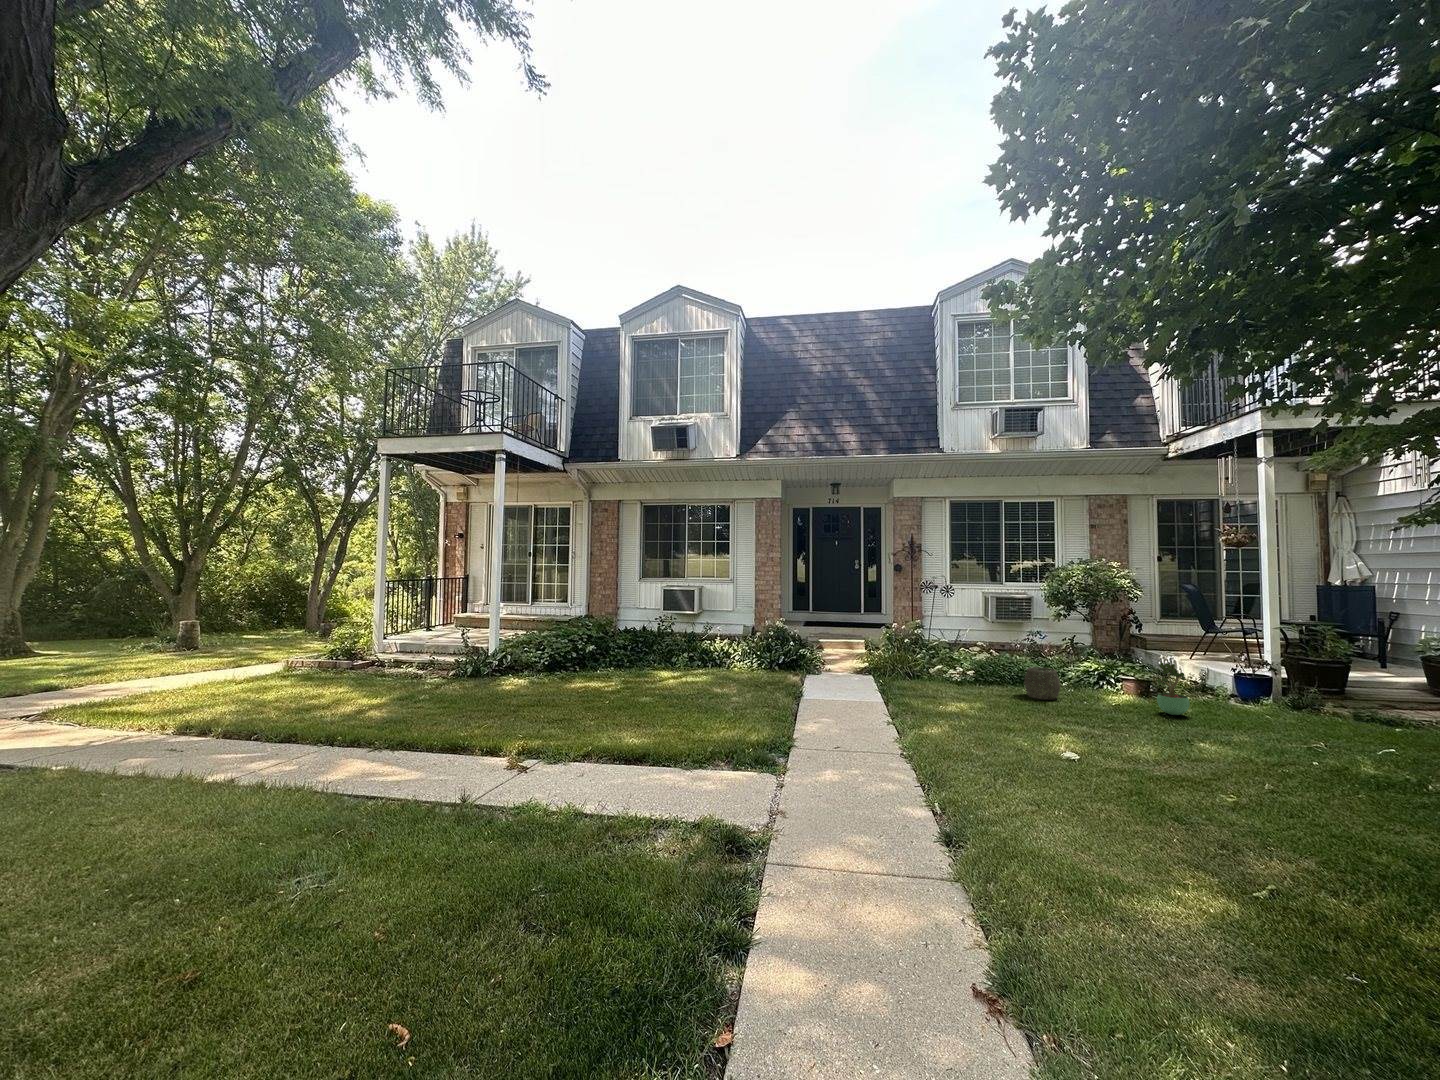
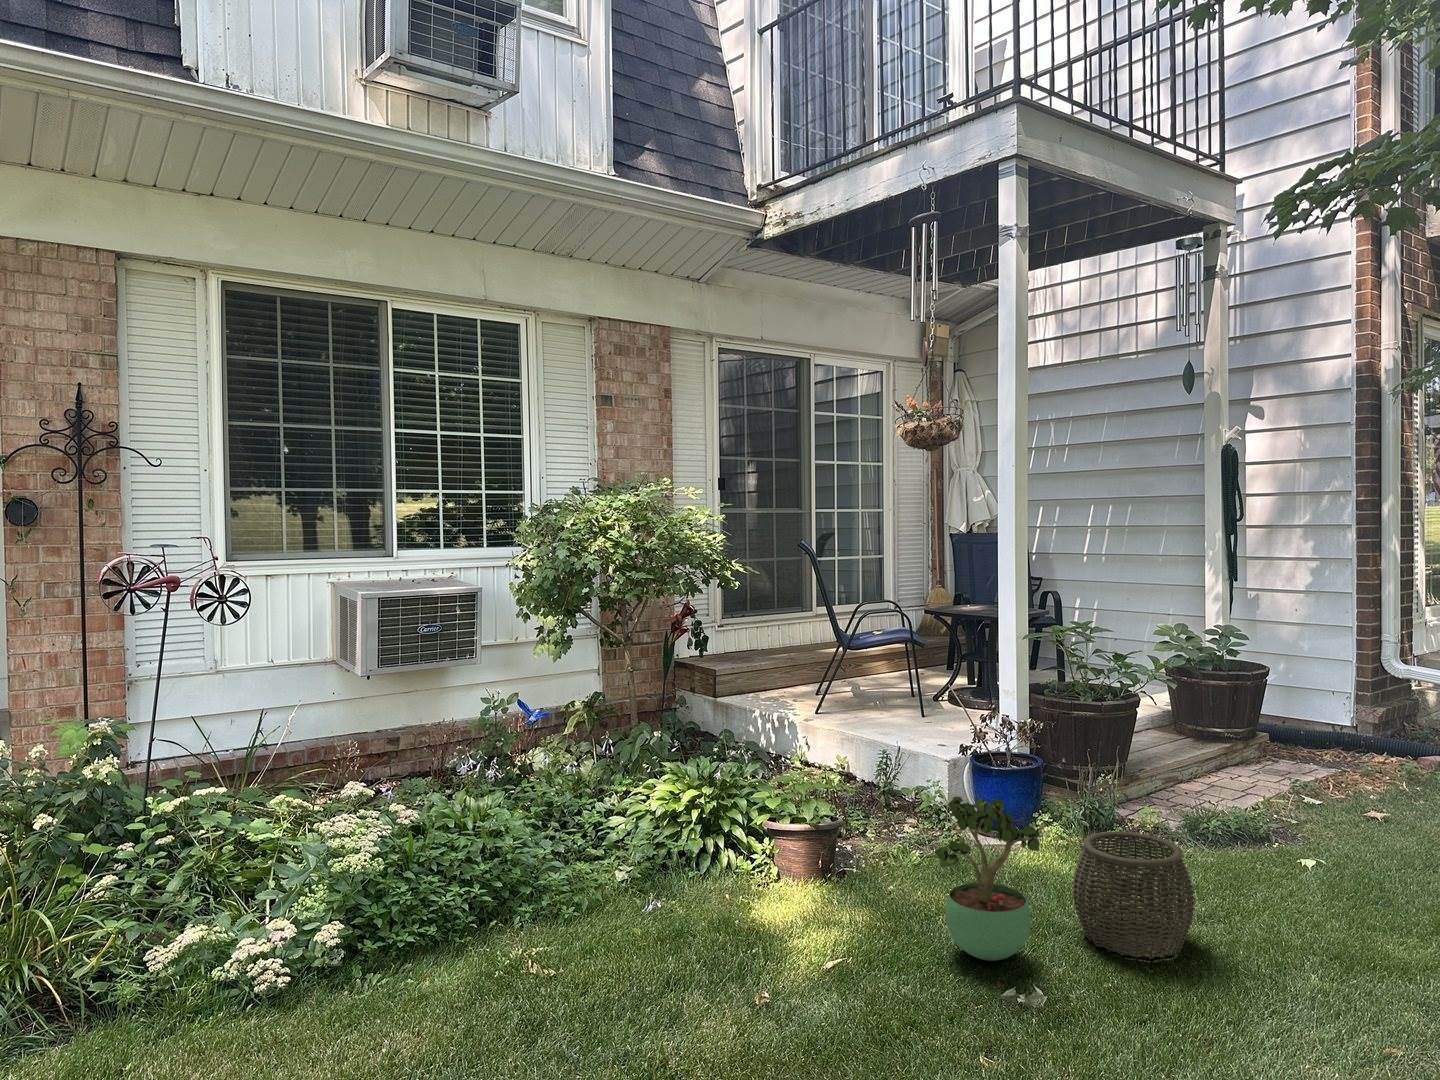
woven basket: present [1024,667,1060,700] -> present [1072,831,1195,959]

